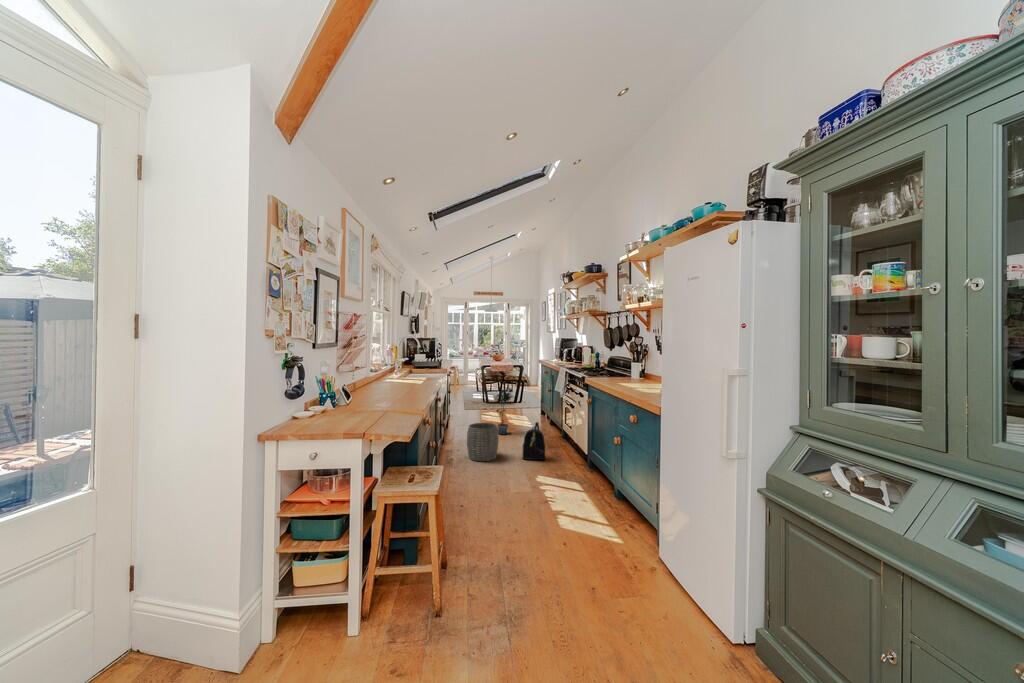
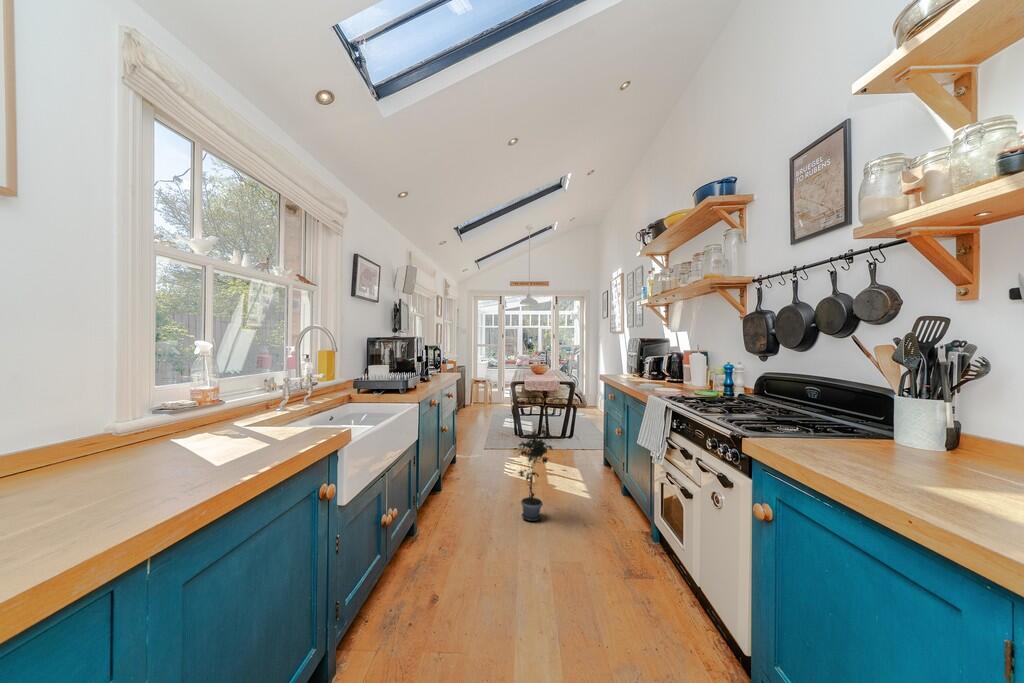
backpack: present [522,422,546,460] -> none [563,534,625,647]
woven basket: present [467,423,499,461] -> none [429,523,505,639]

